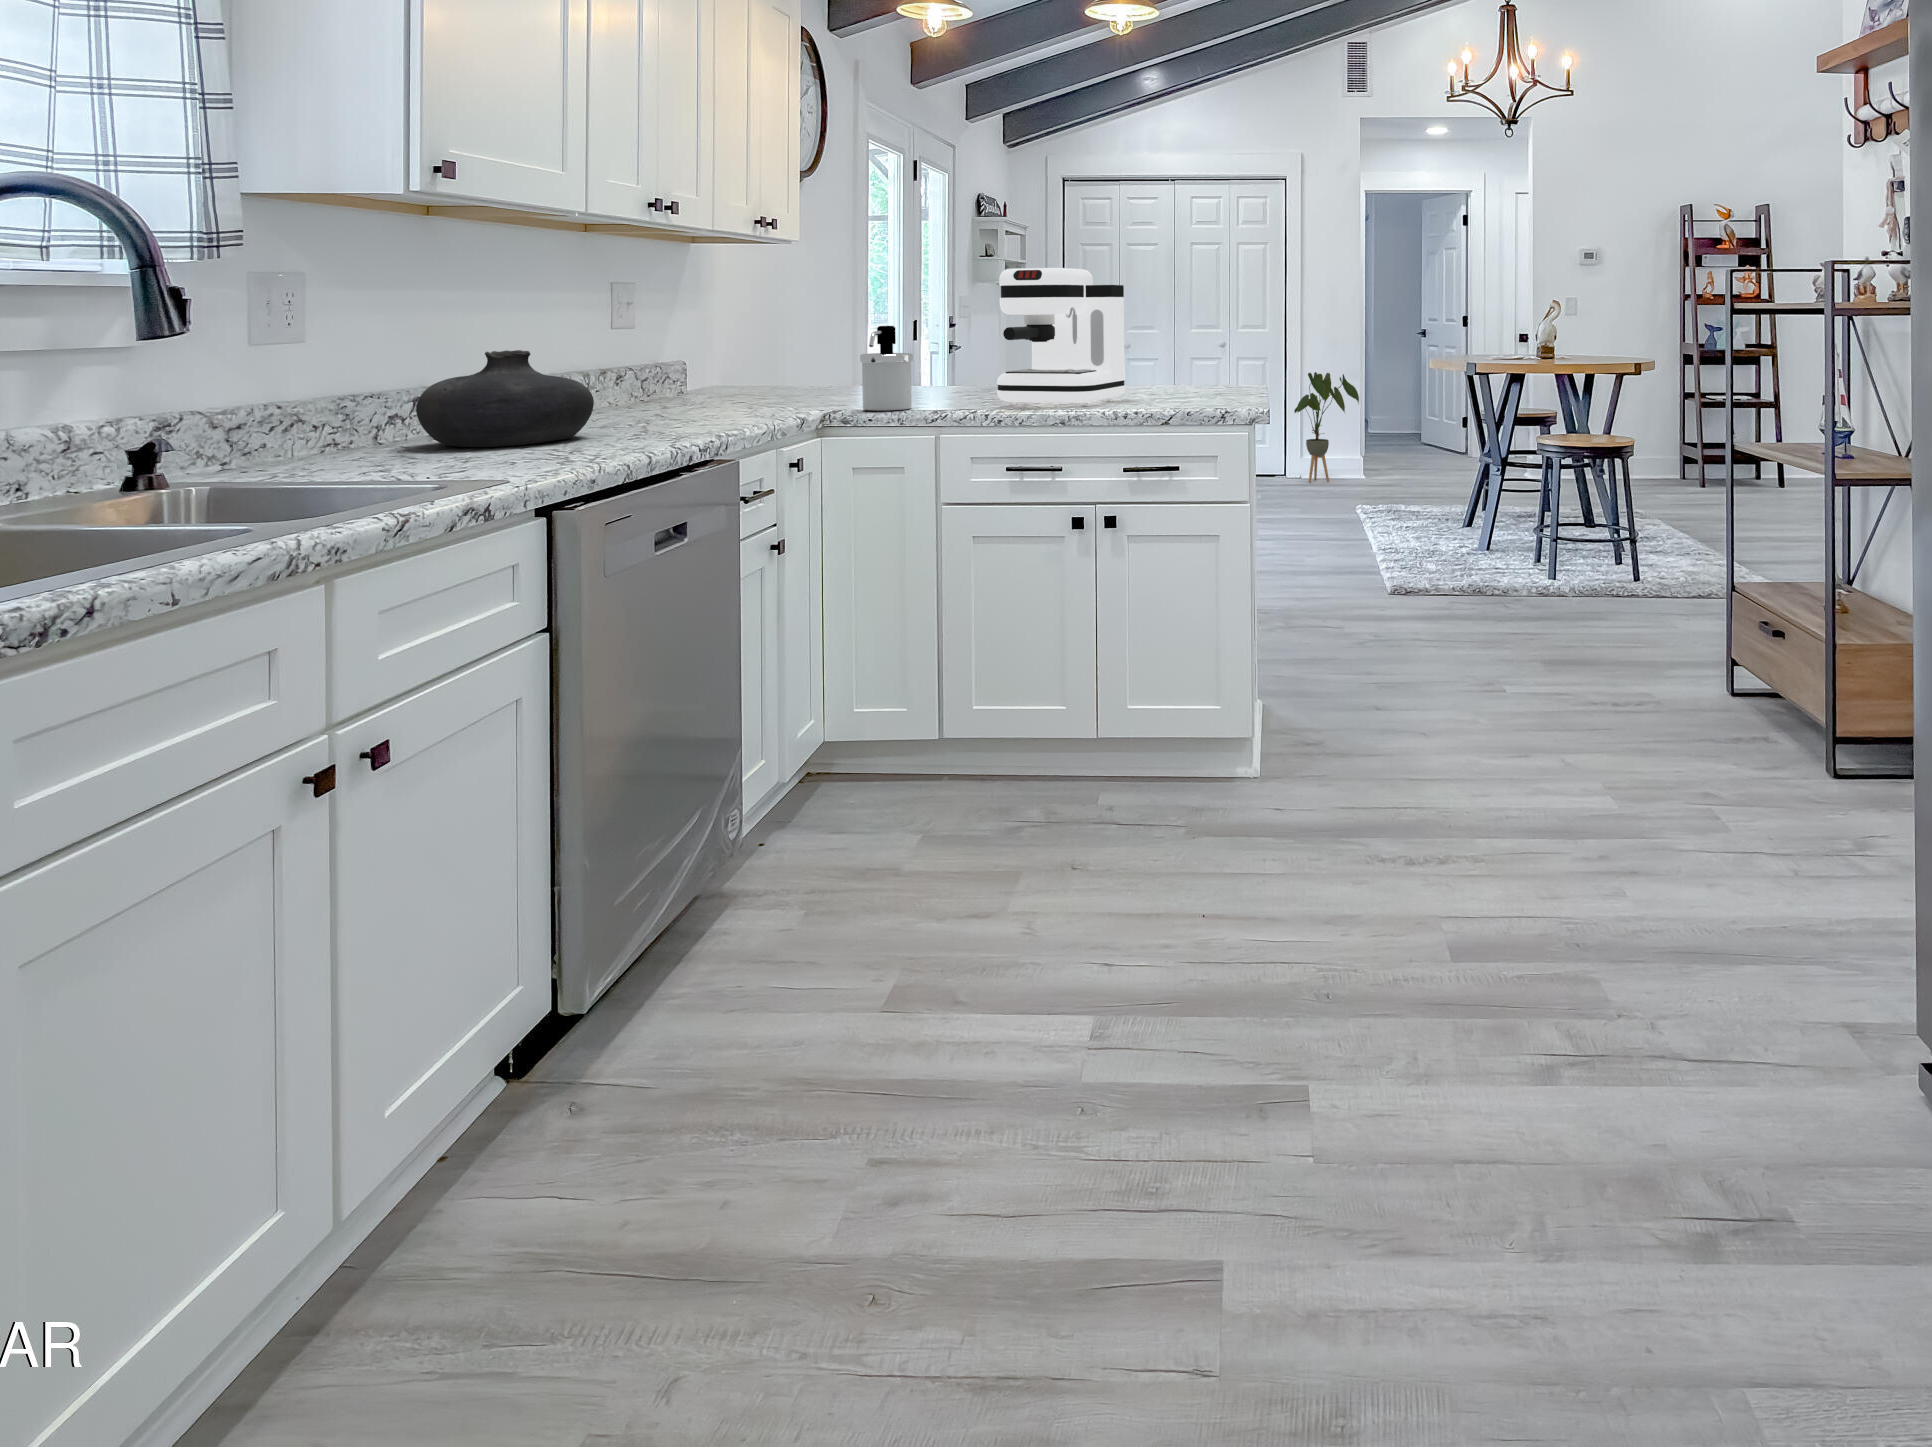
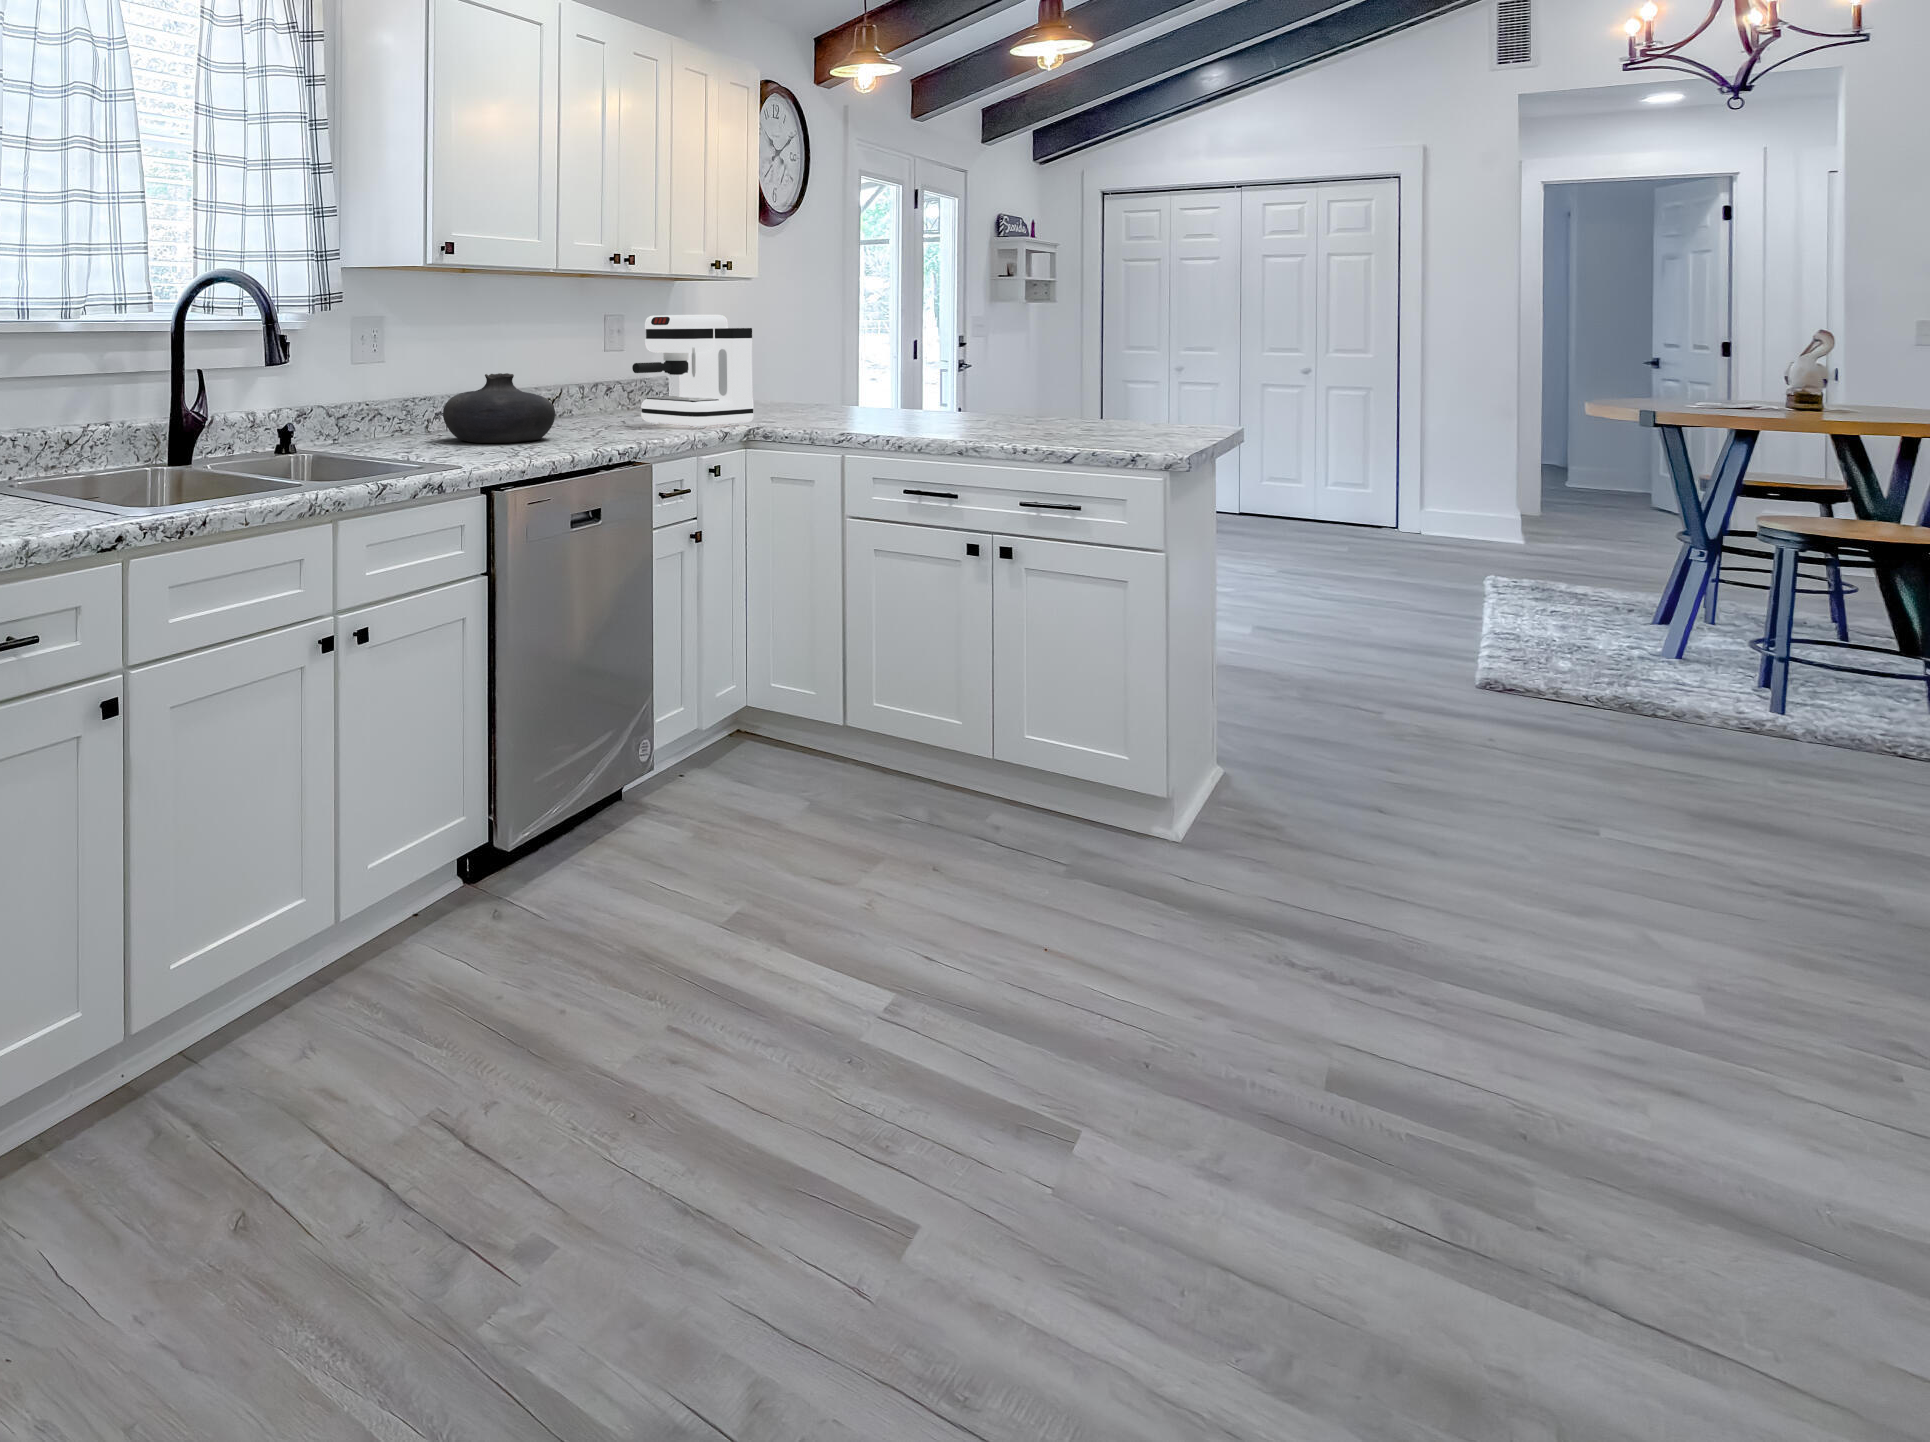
coffee maker: present [997,268,1125,406] -> present [632,315,754,428]
soap dispenser: present [860,326,913,411] -> none [773,357,820,432]
house plant: present [1294,372,1359,482] -> none [1405,409,1508,545]

